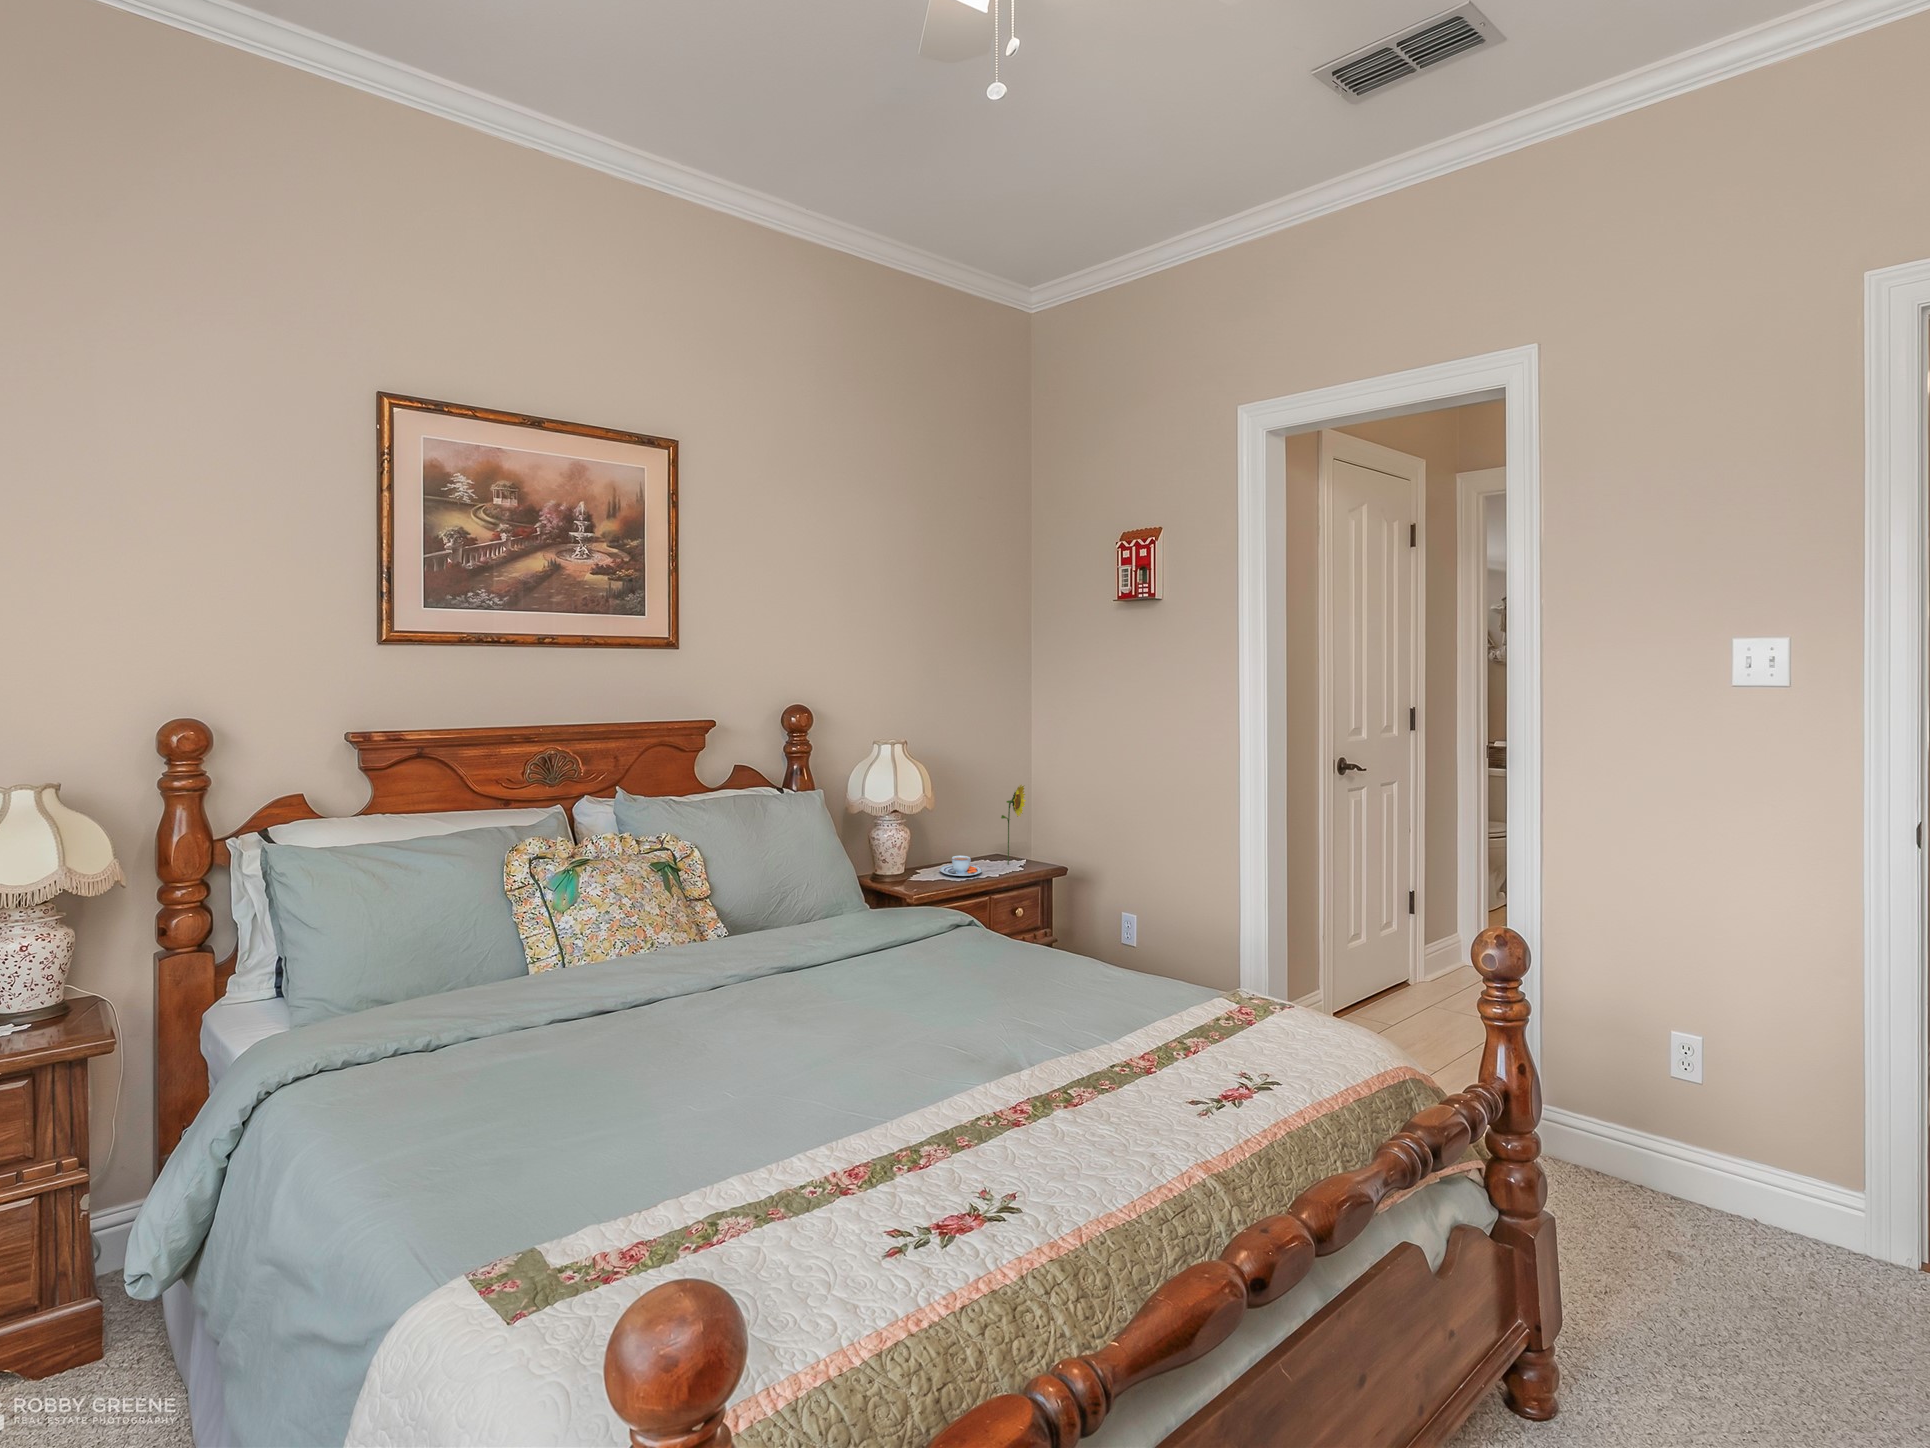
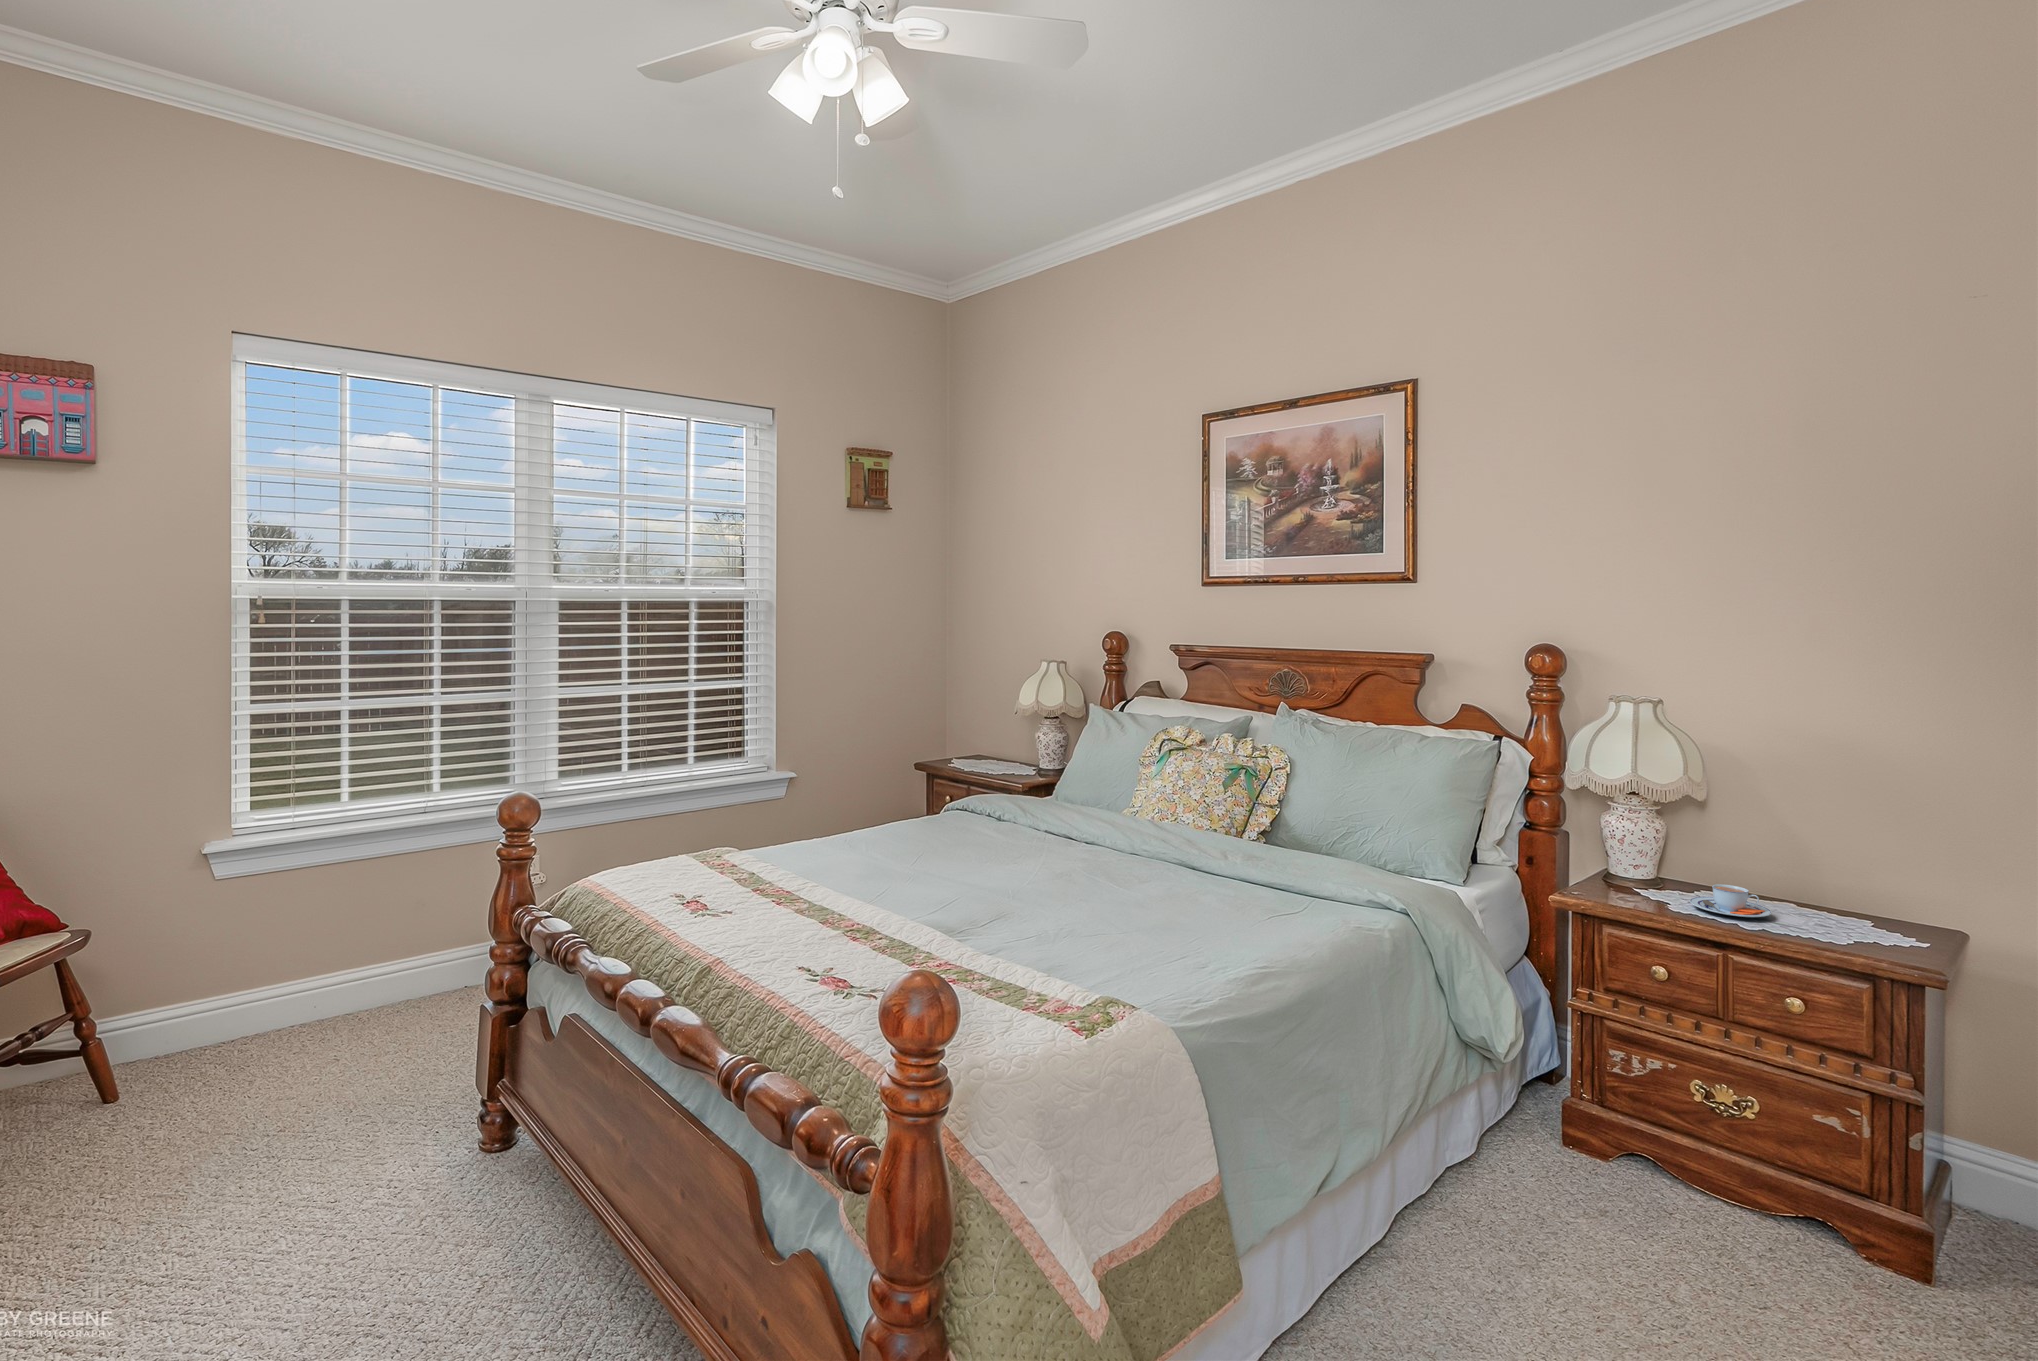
flower: present [1001,785,1026,864] -> none [1825,800,1907,937]

